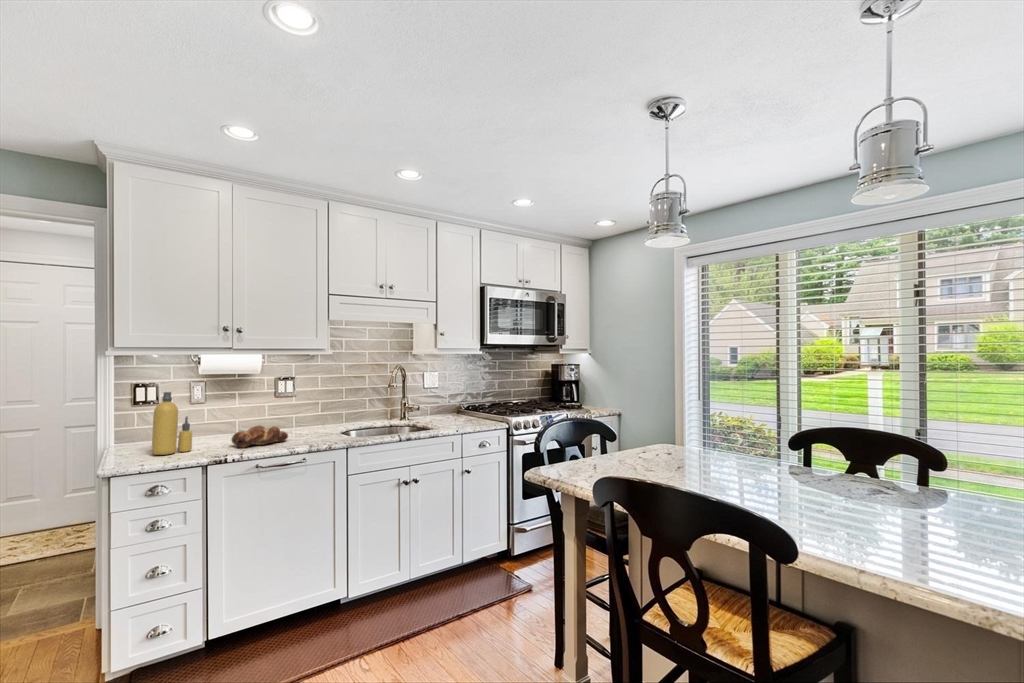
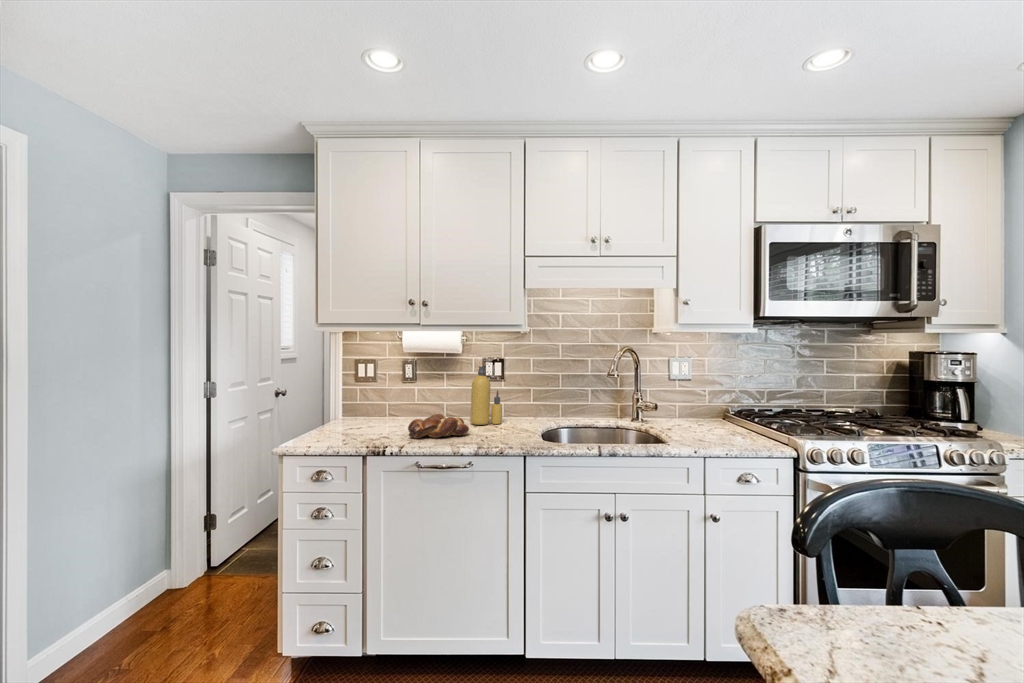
bottle: present [152,392,192,455] -> present [470,367,502,425]

